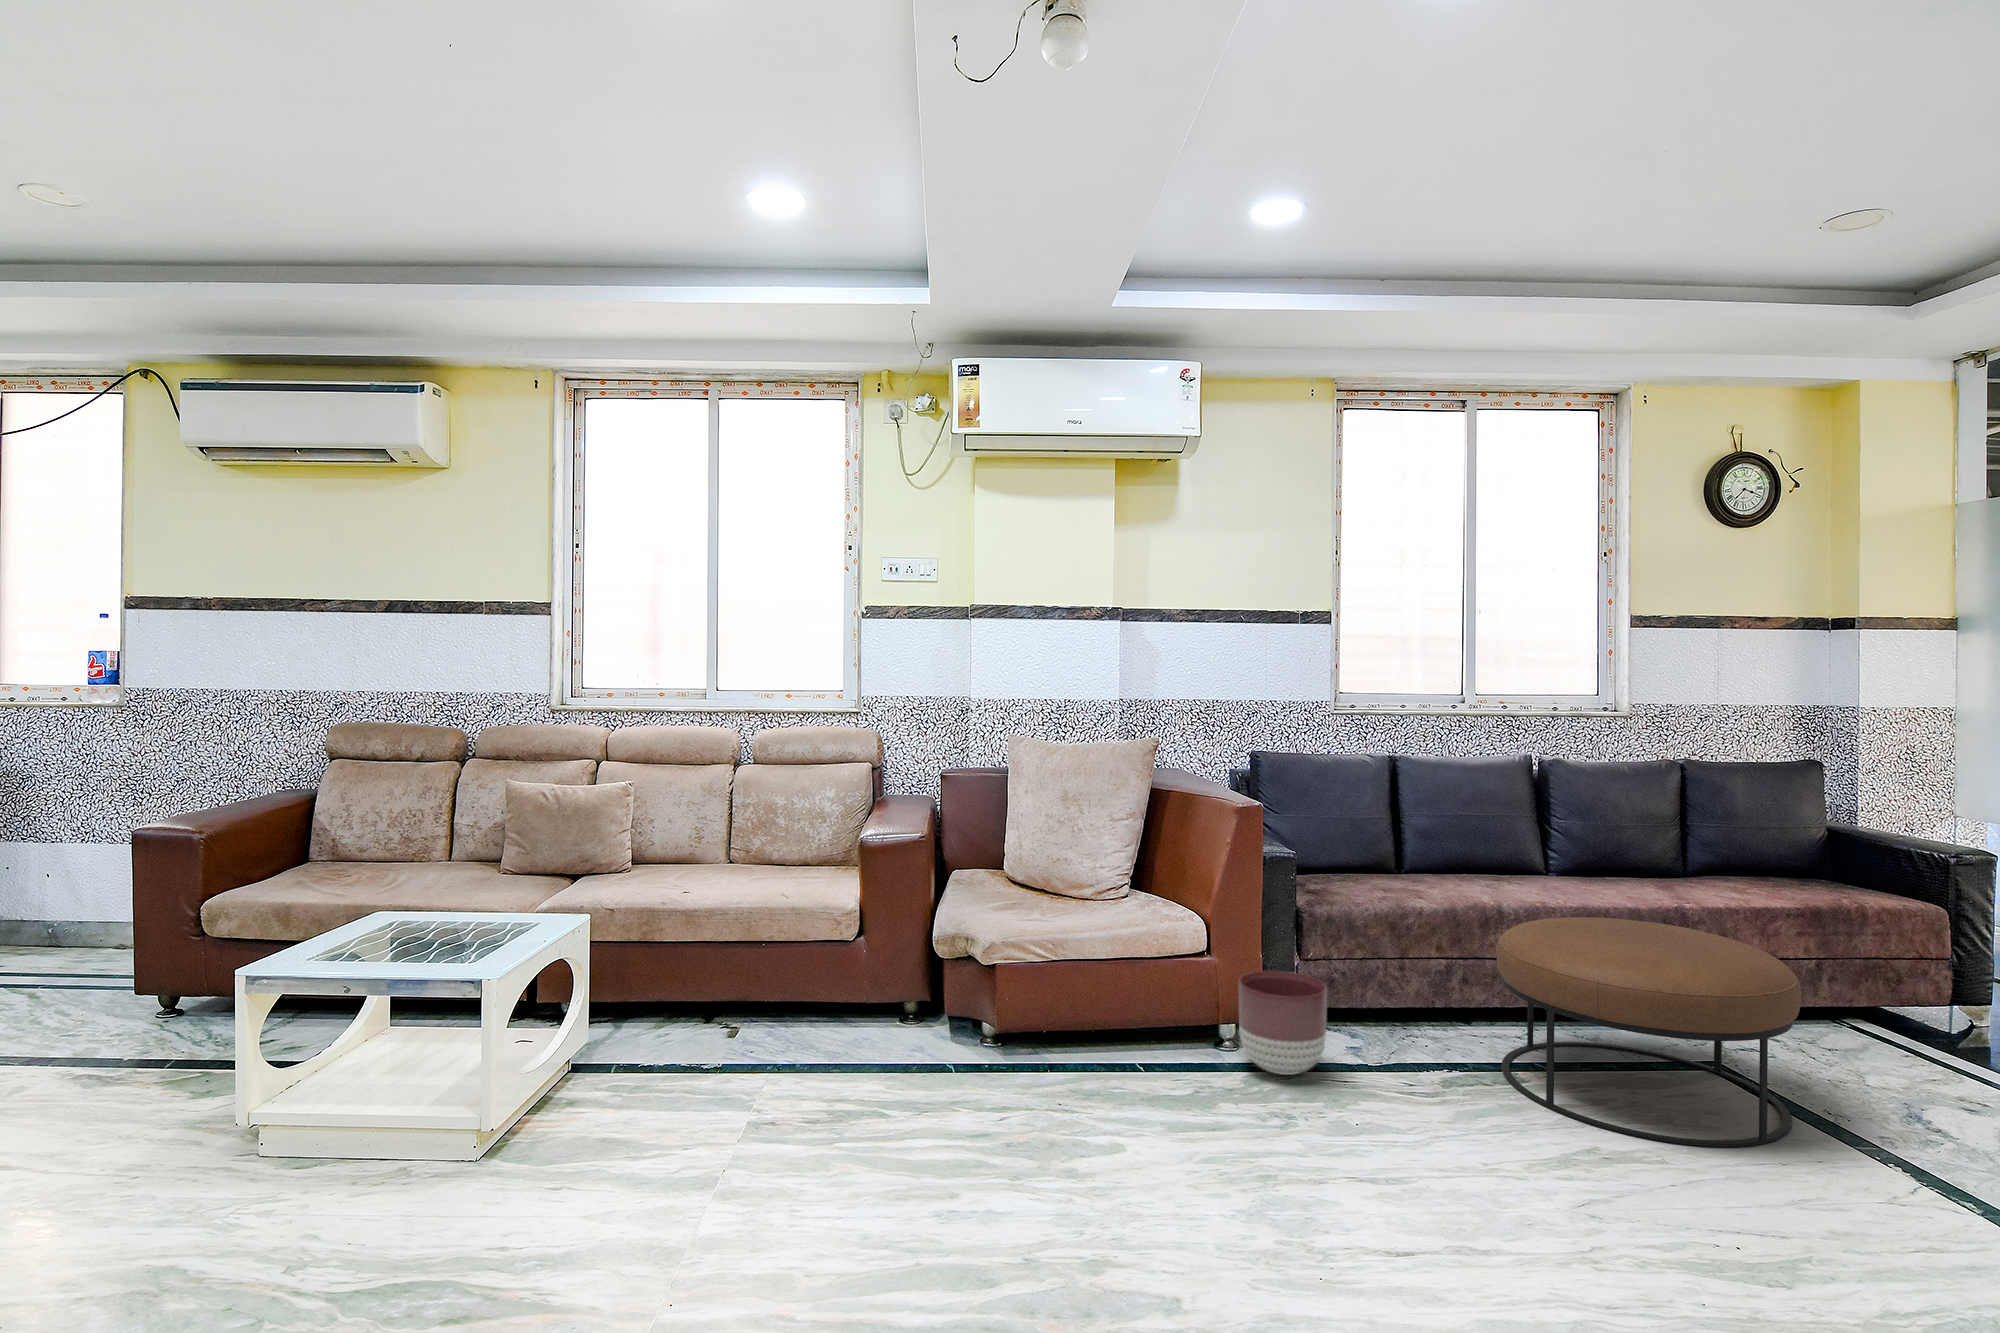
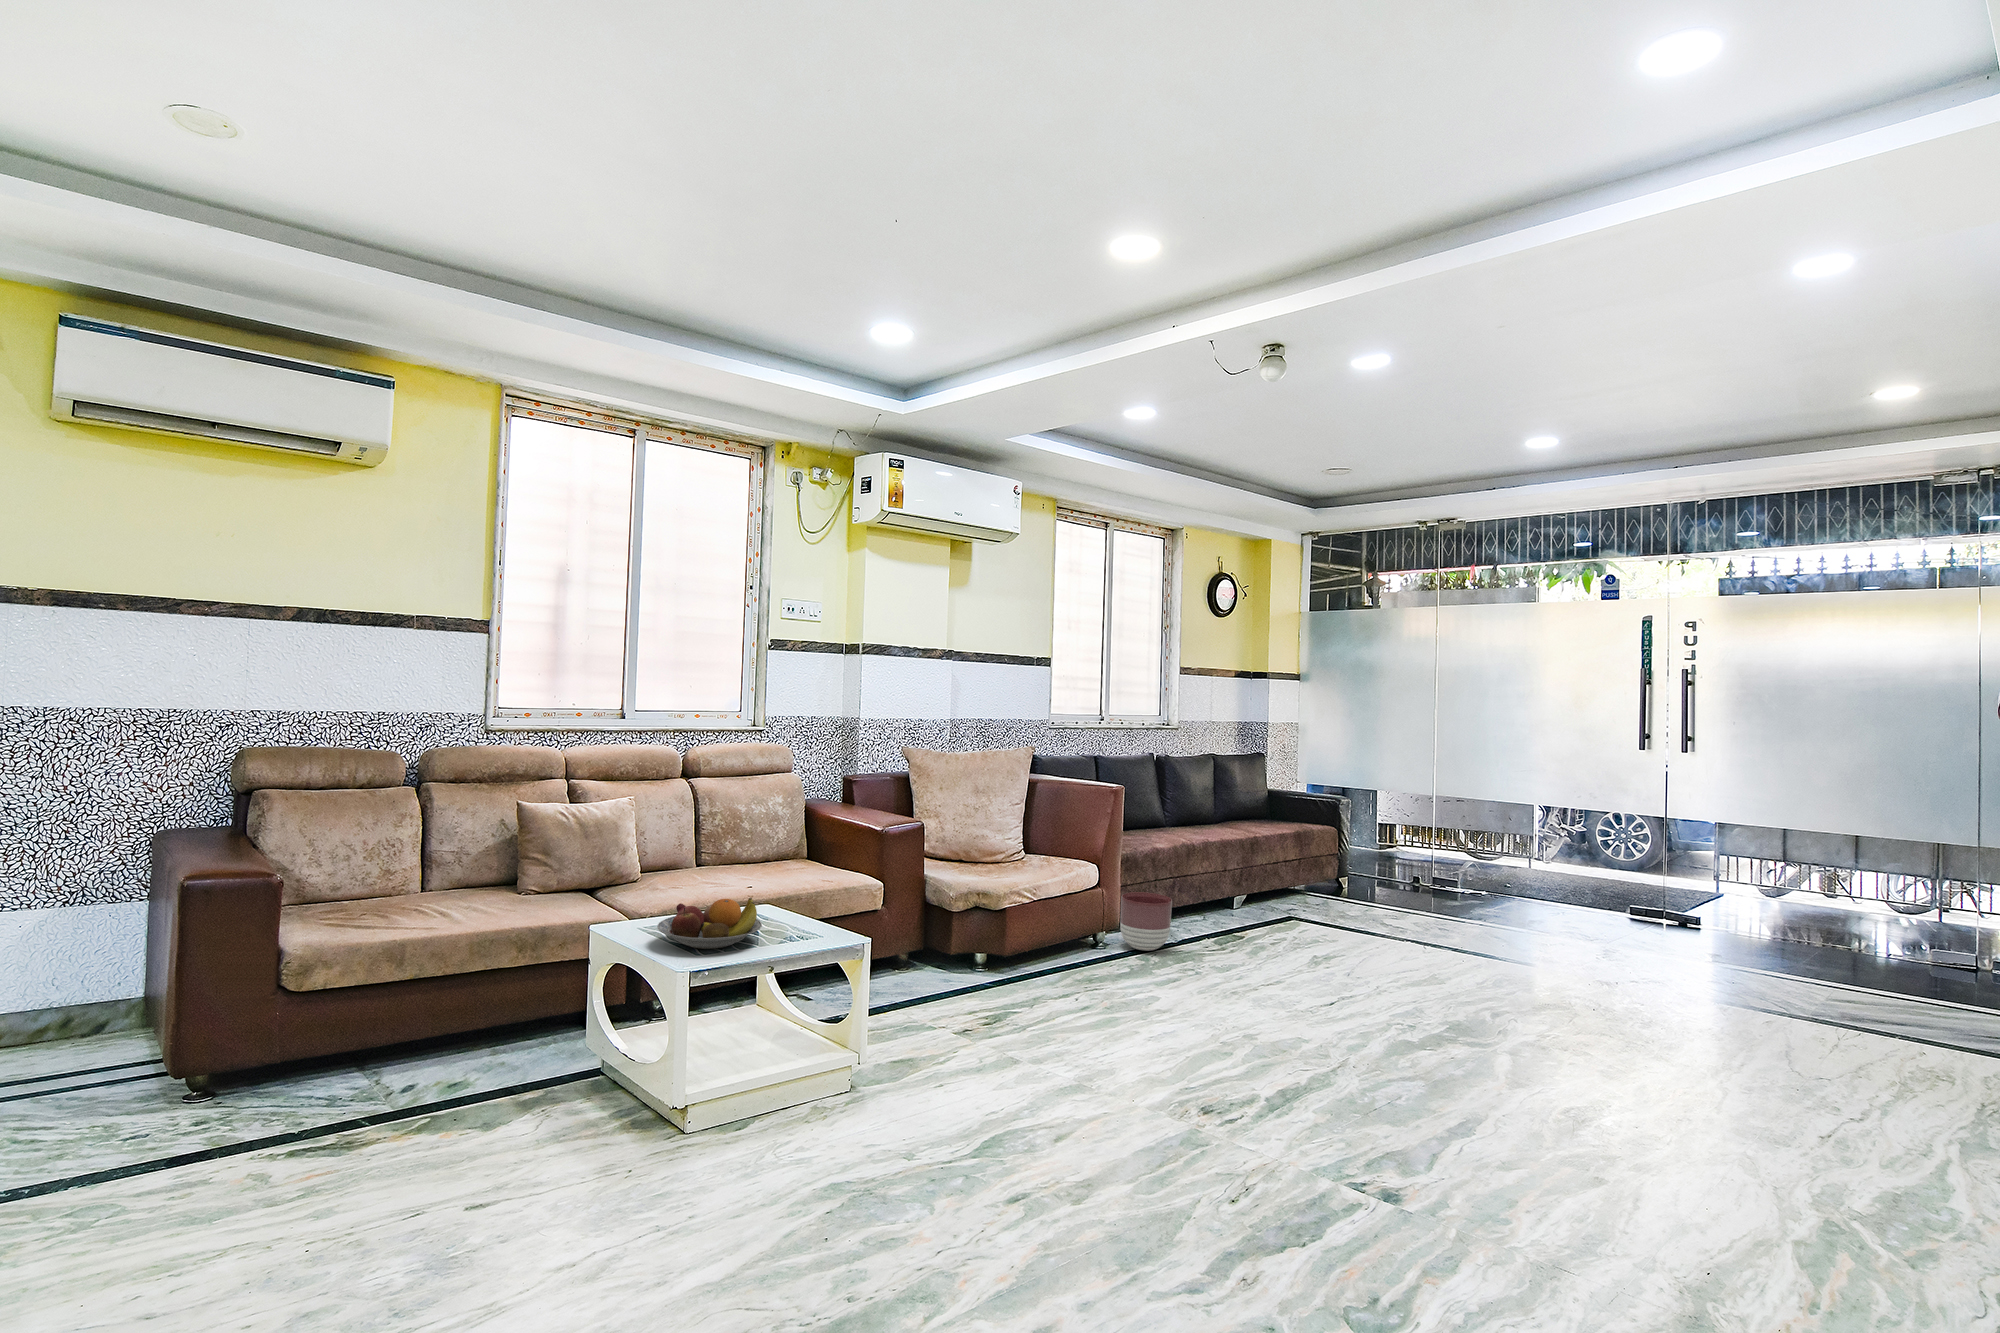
fruit bowl: none [352,892,490,949] -> present [657,898,762,949]
ottoman: present [1496,917,1801,1147] -> none [1213,845,1349,947]

